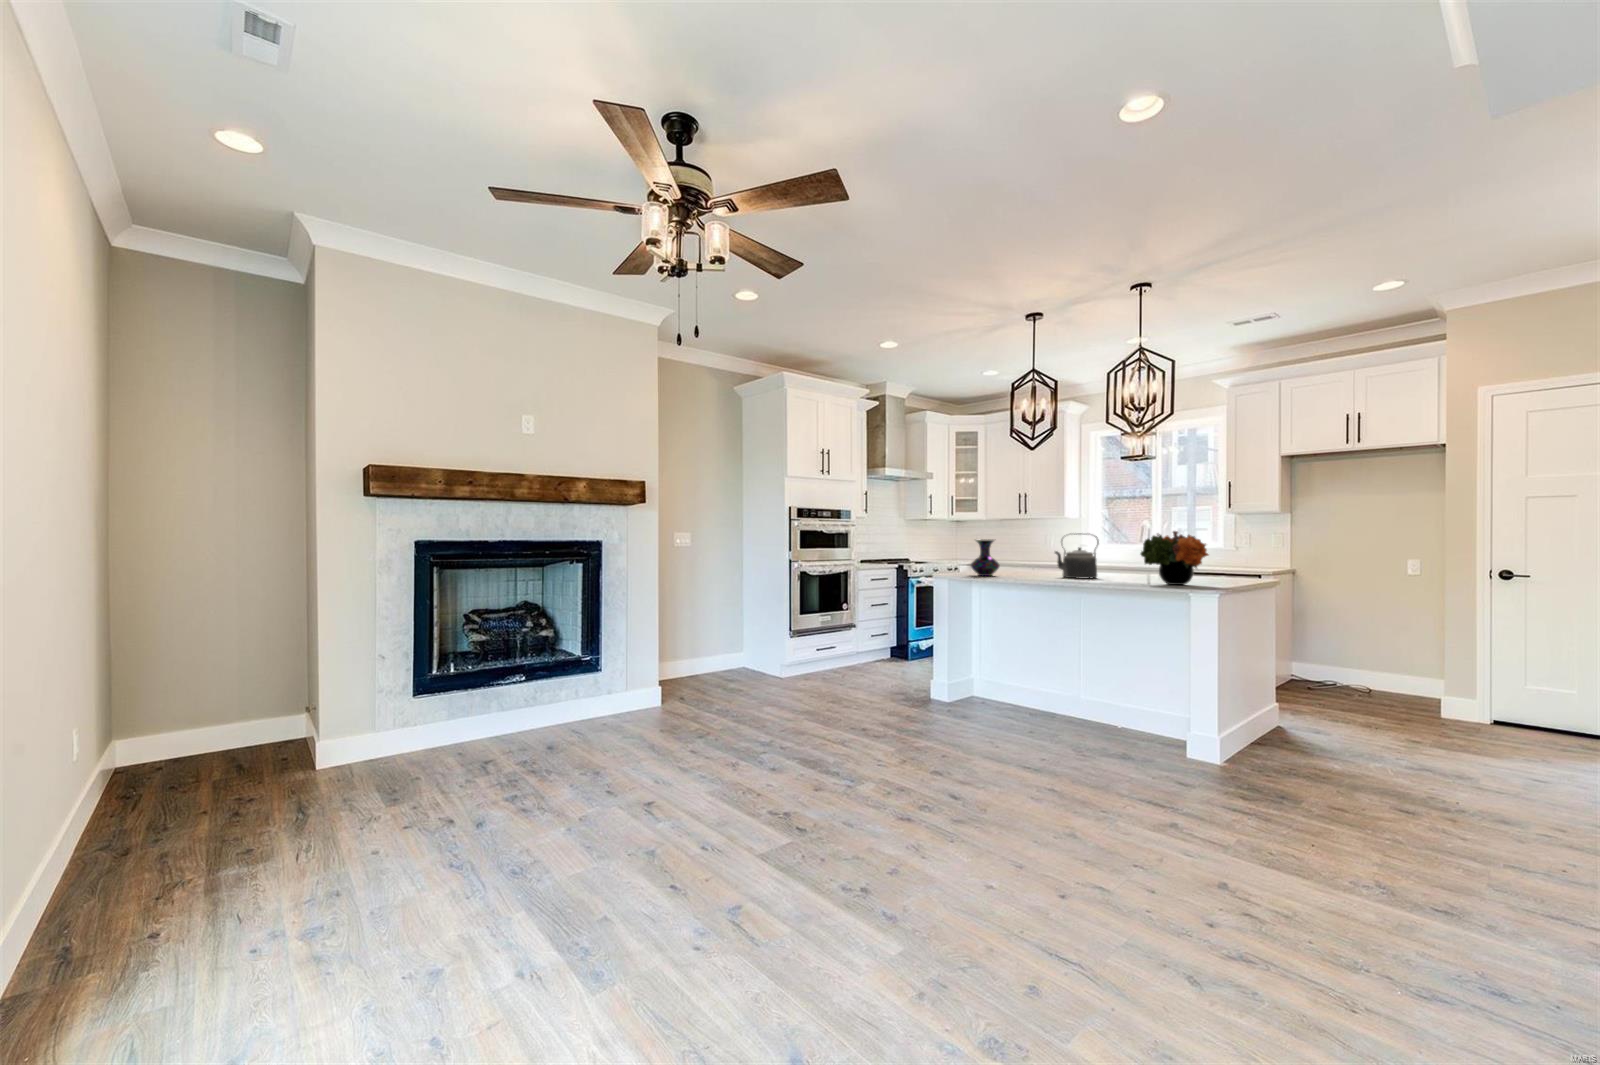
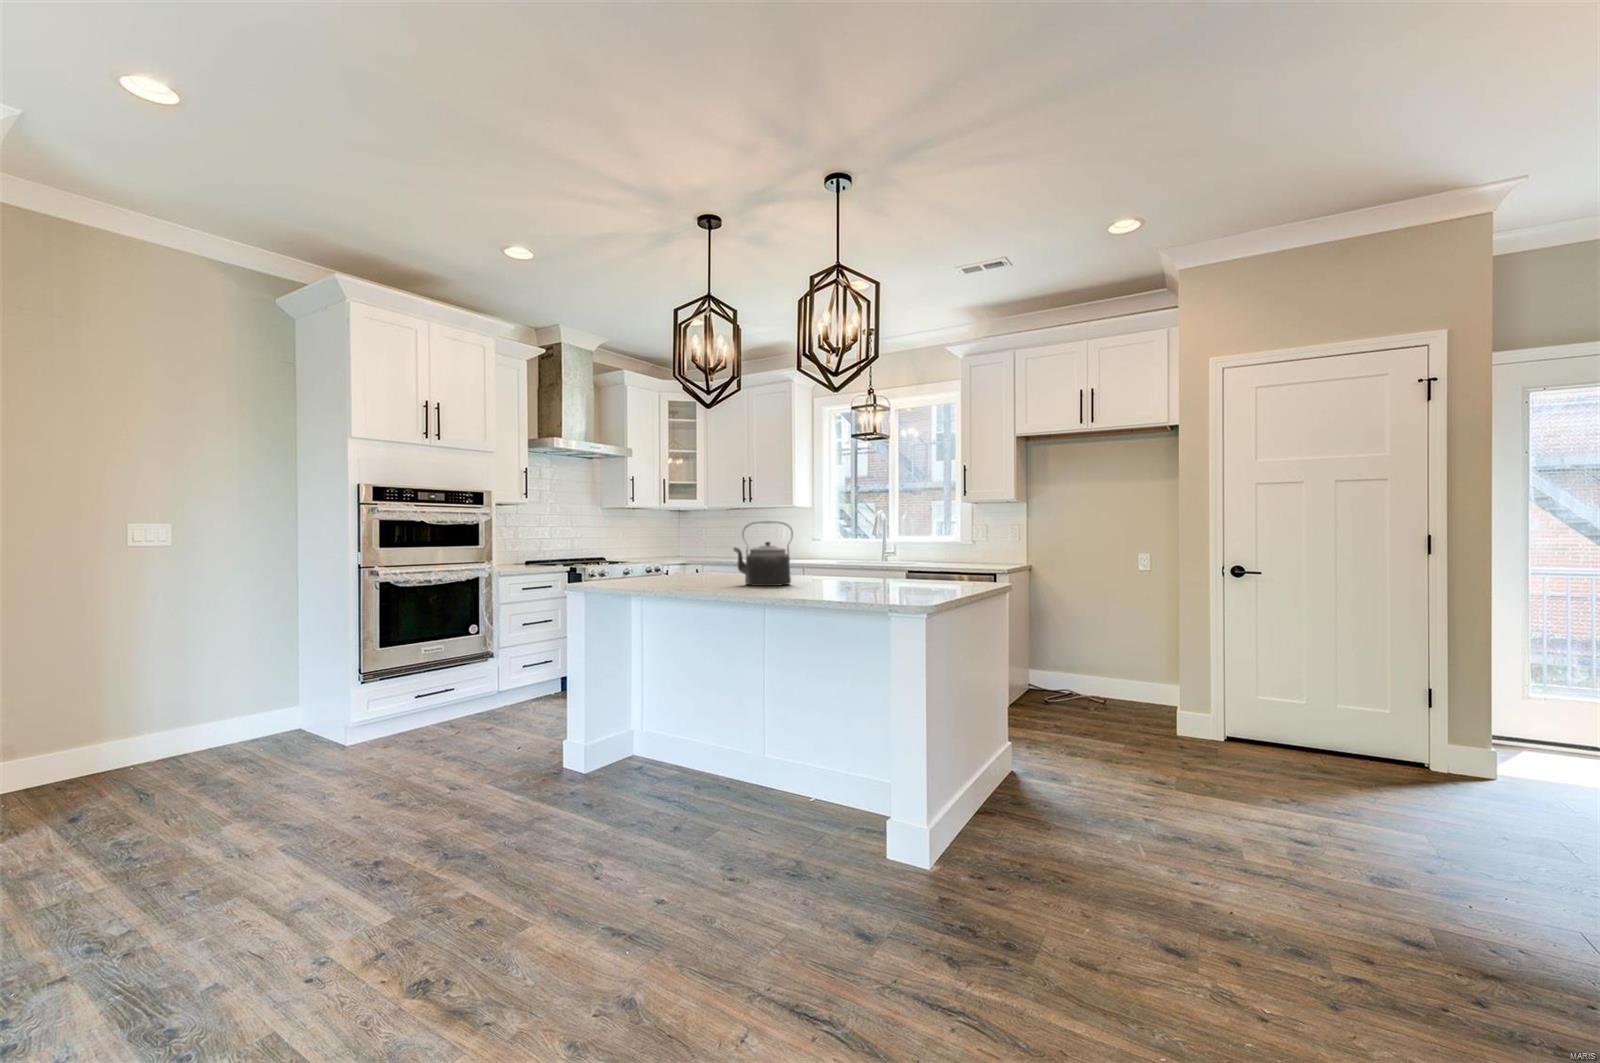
flower arrangement: present [1141,531,1209,585] -> none [829,515,921,595]
vase: present [970,539,1000,576] -> none [613,531,657,586]

